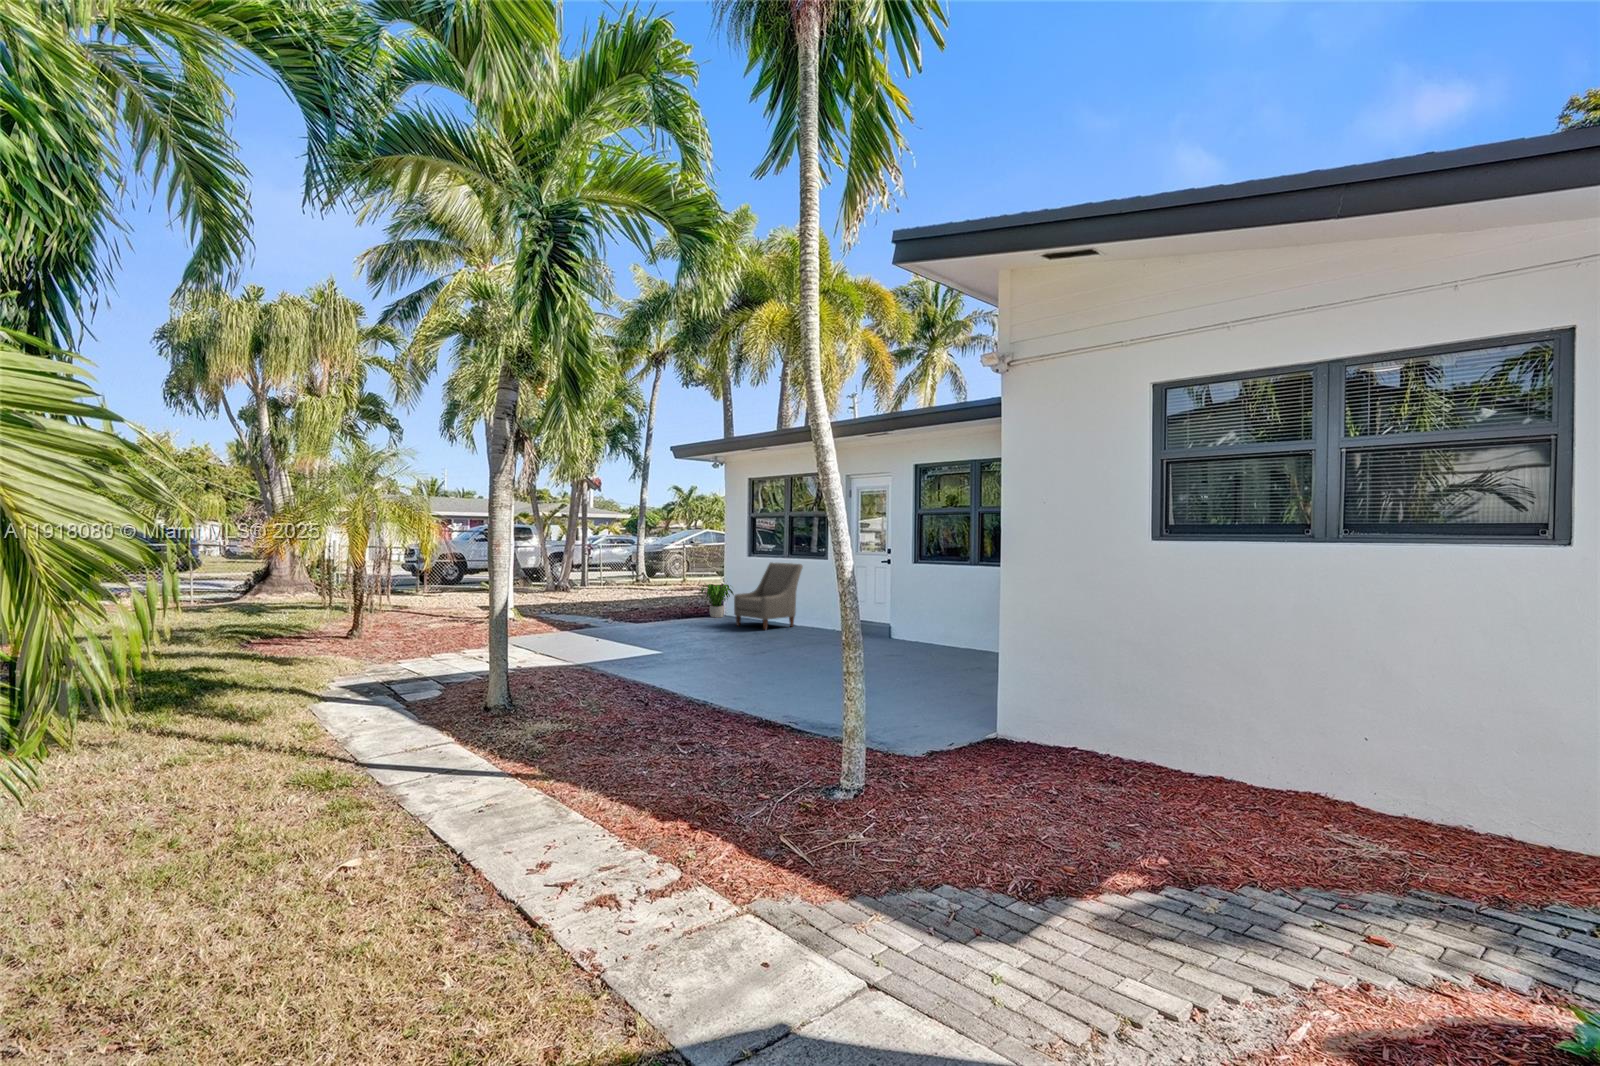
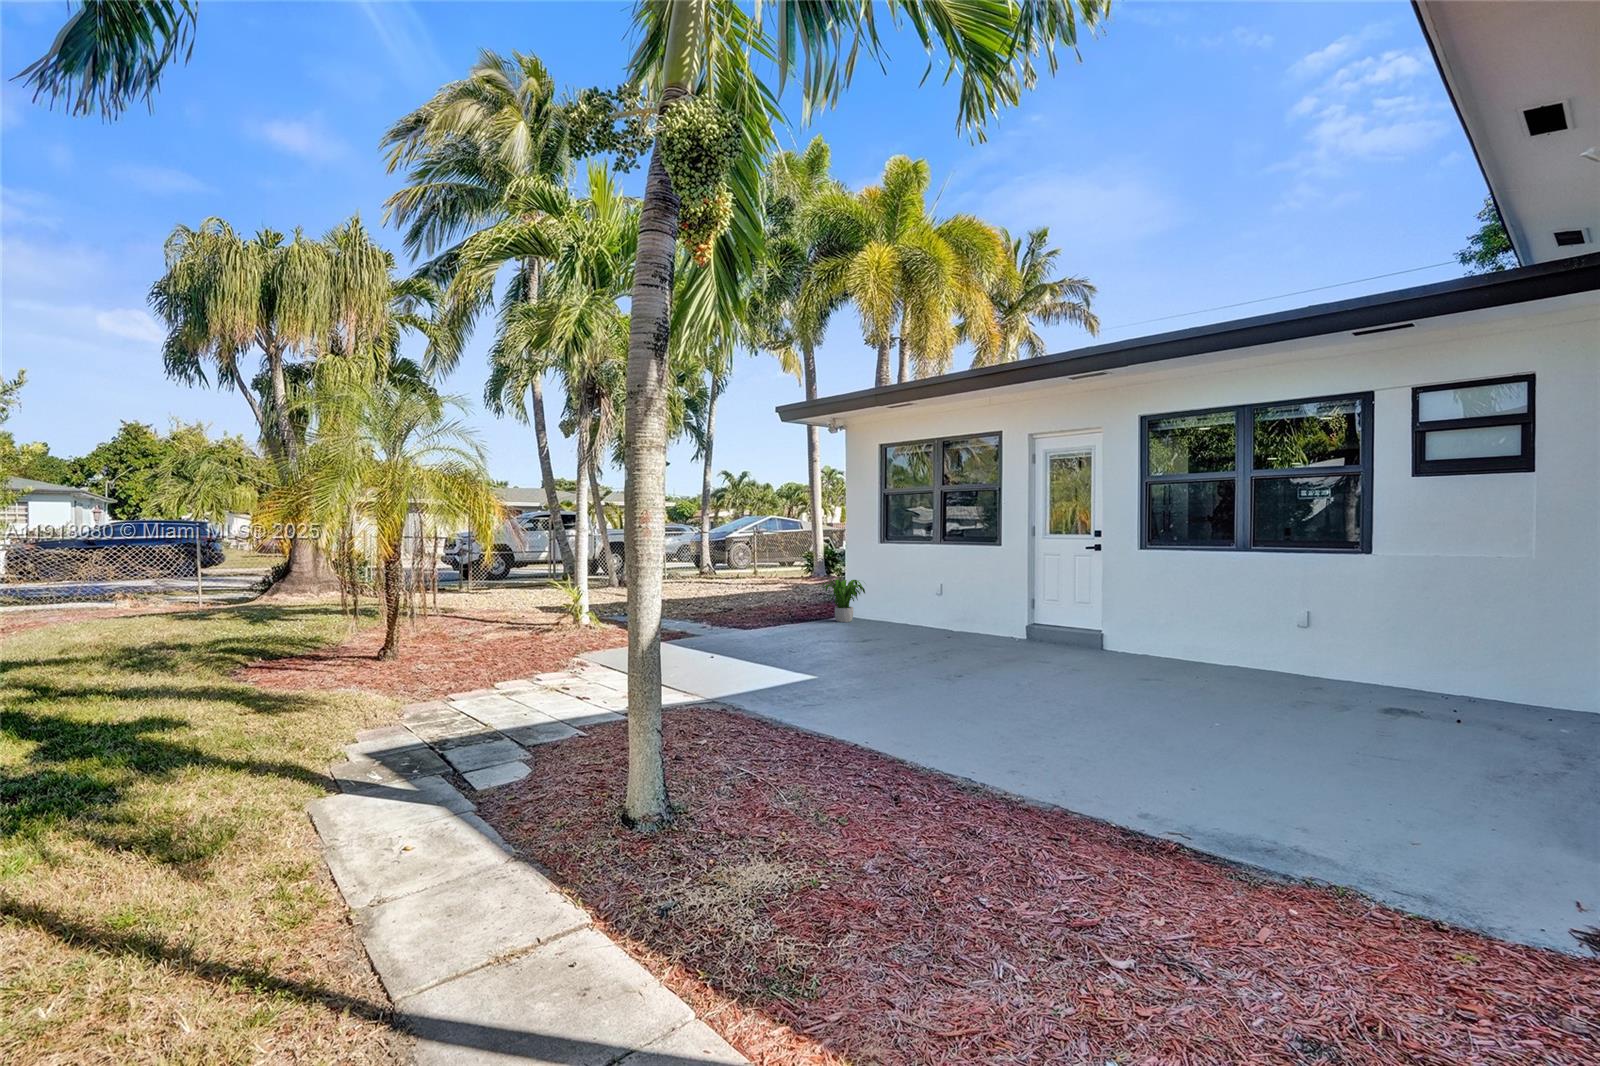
chair: present [734,563,803,630] -> none [880,551,970,642]

